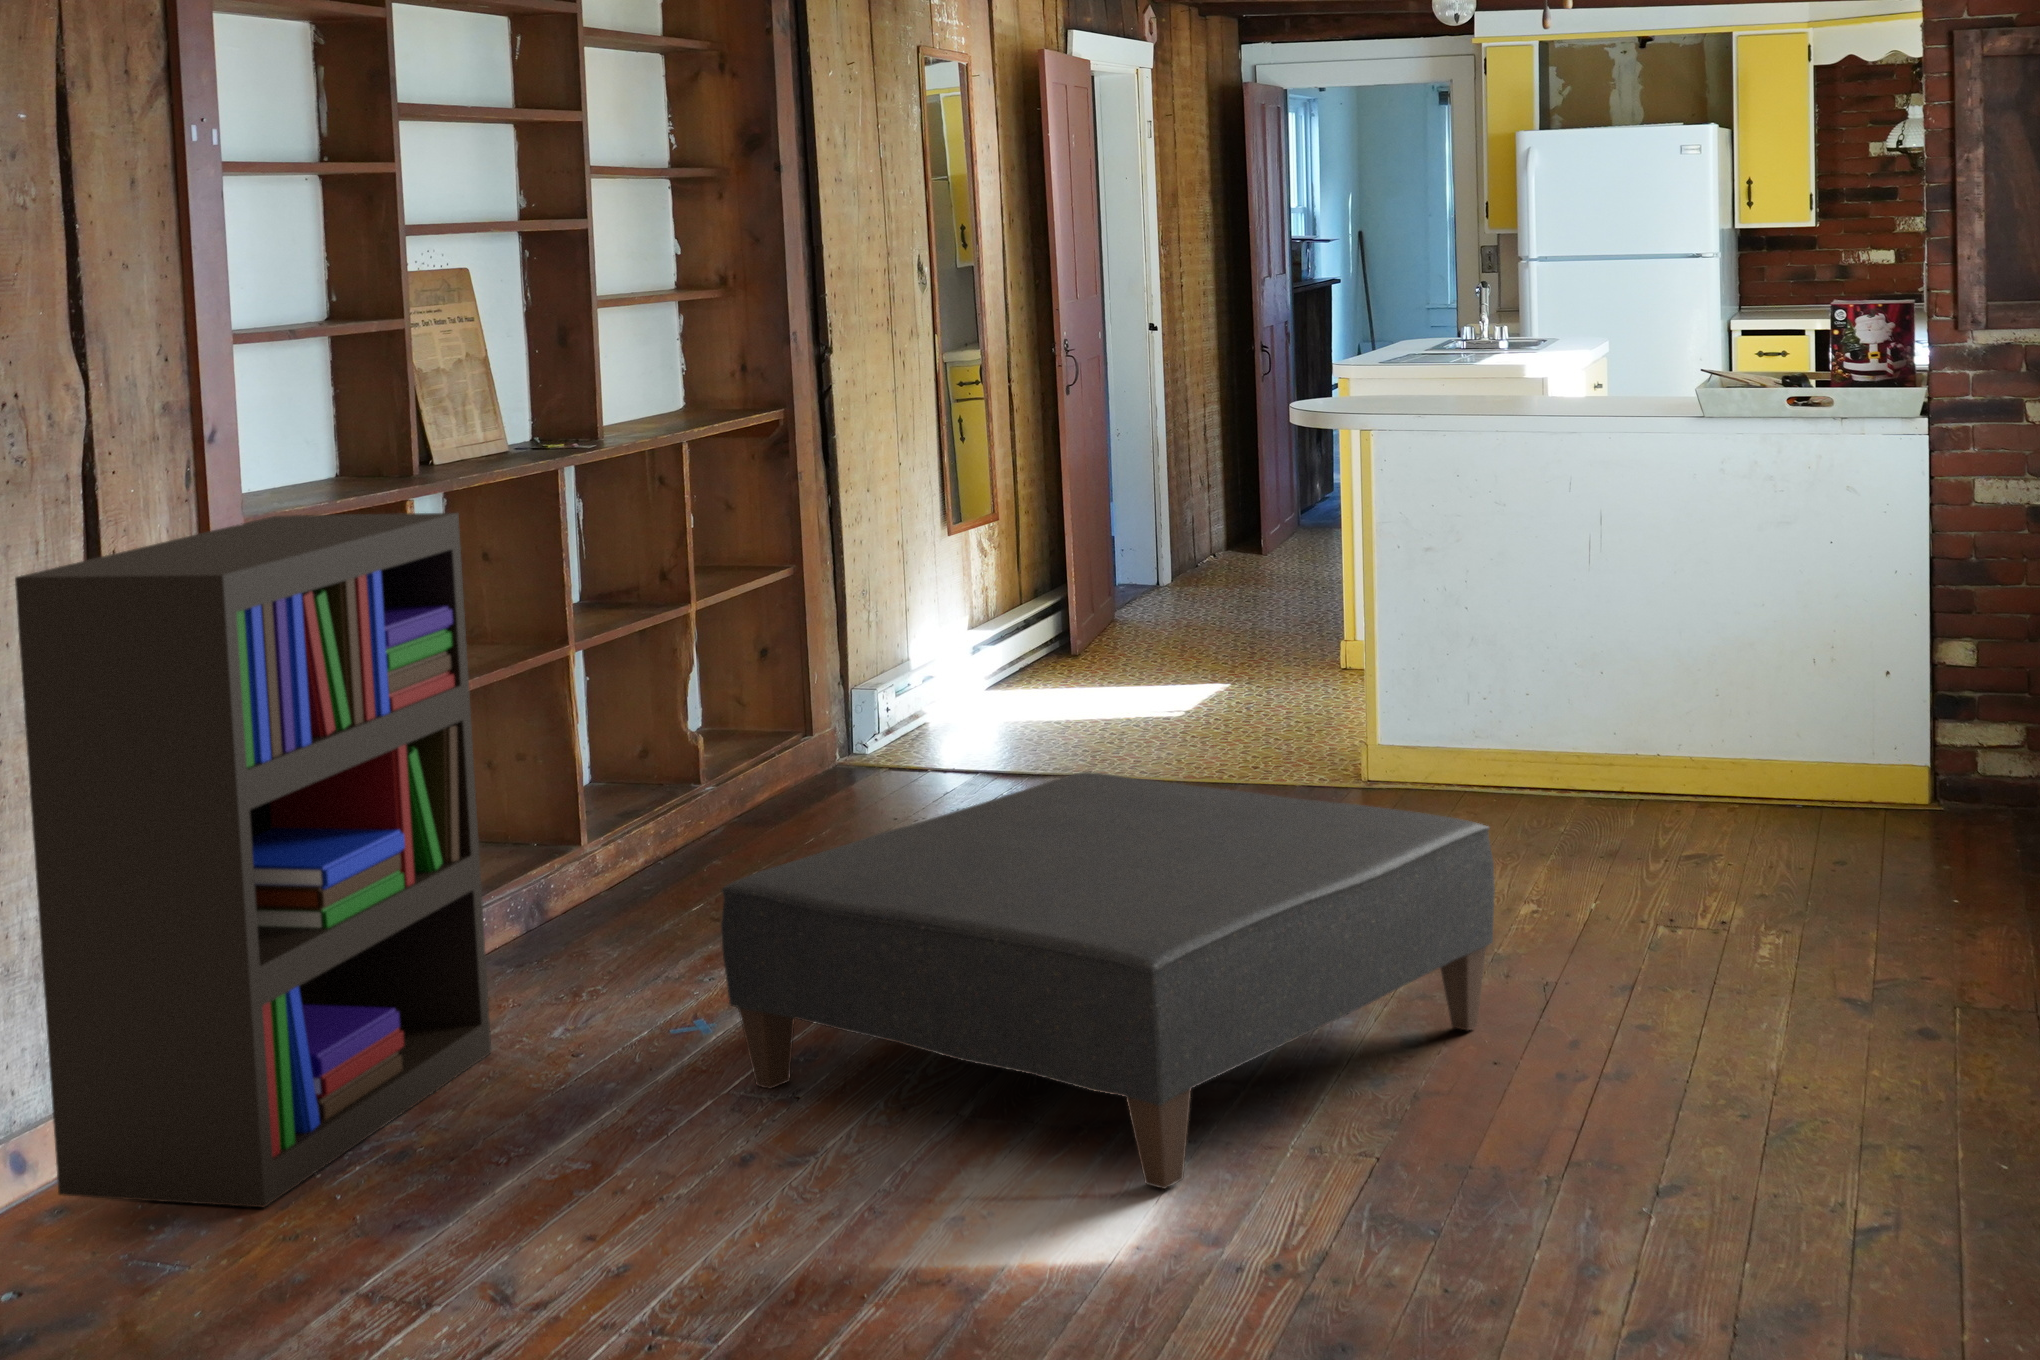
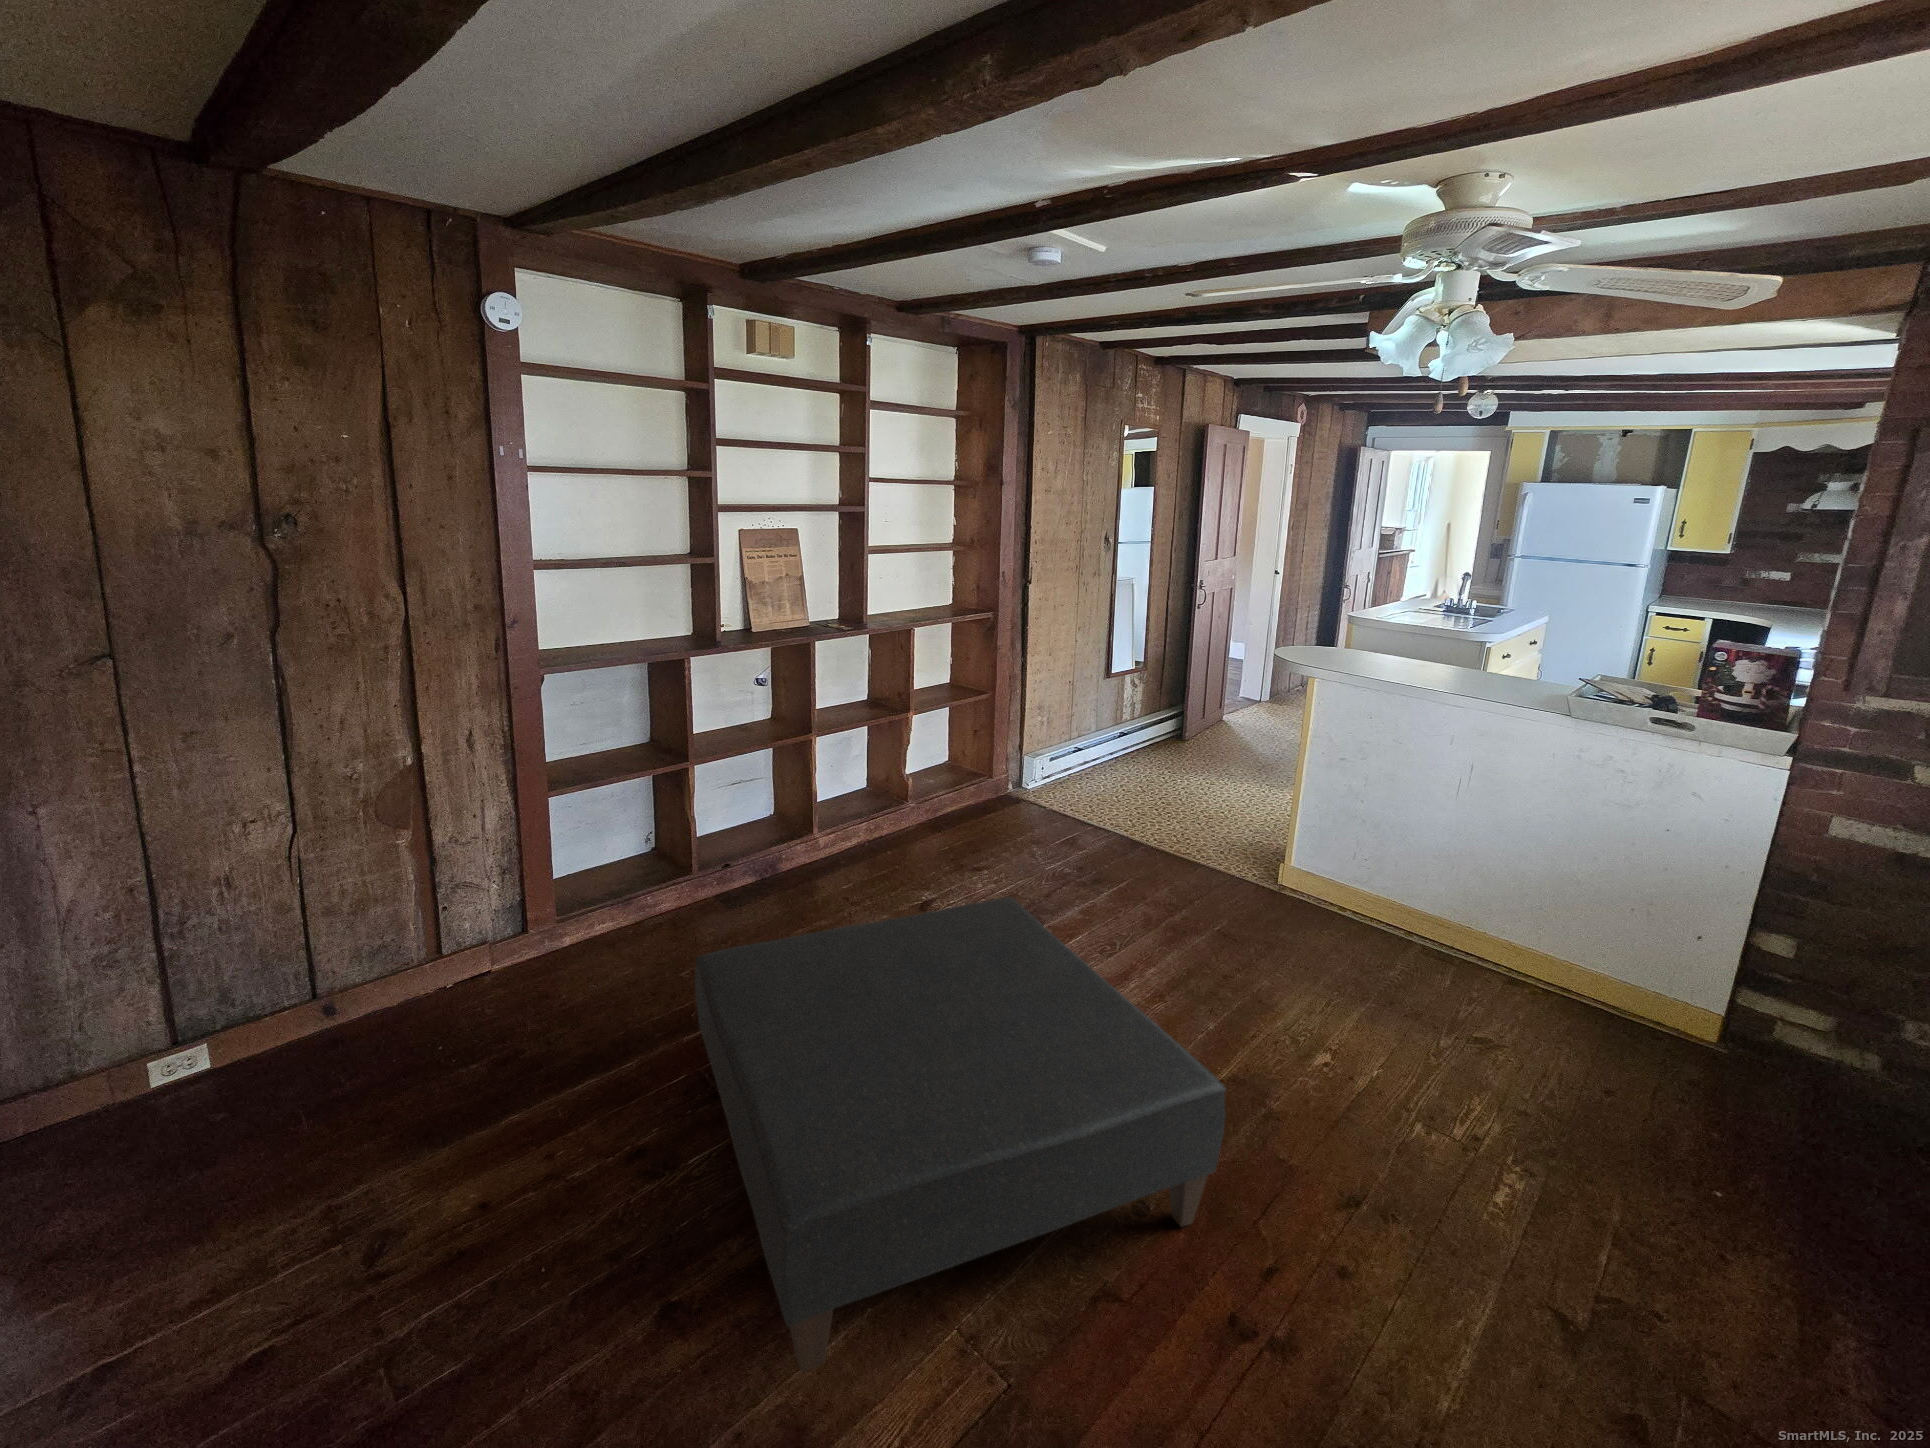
bookshelf: present [15,513,491,1207] -> none [304,668,640,1089]

